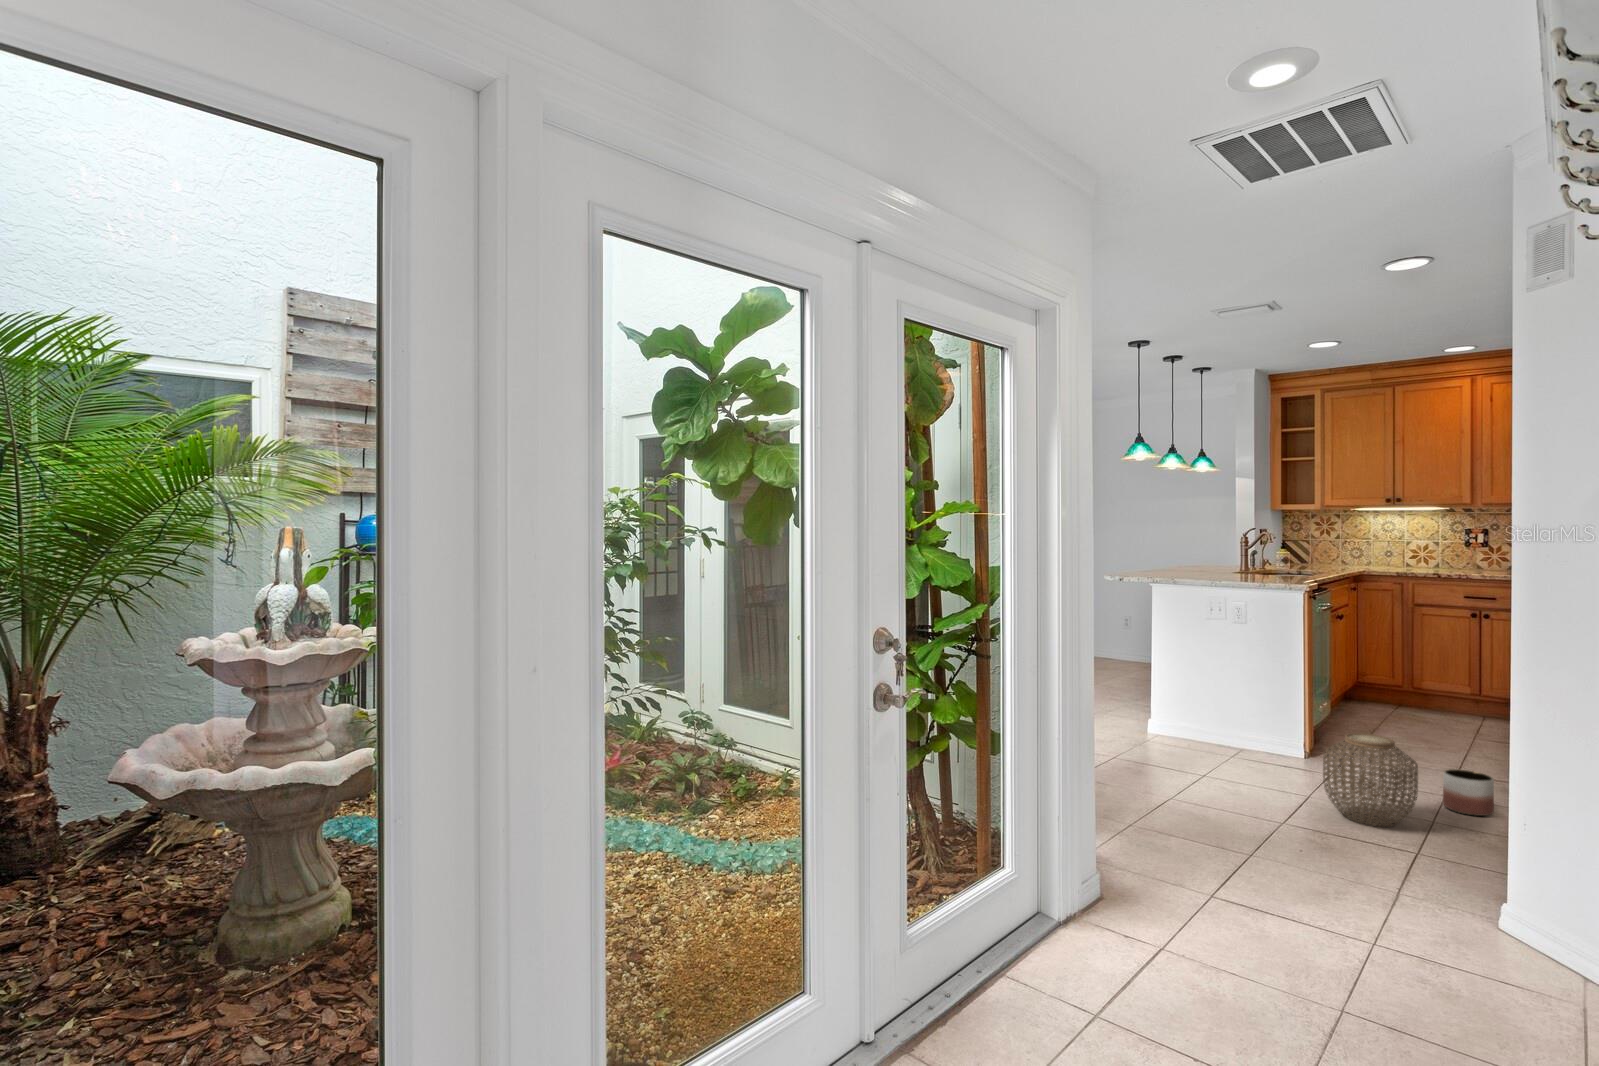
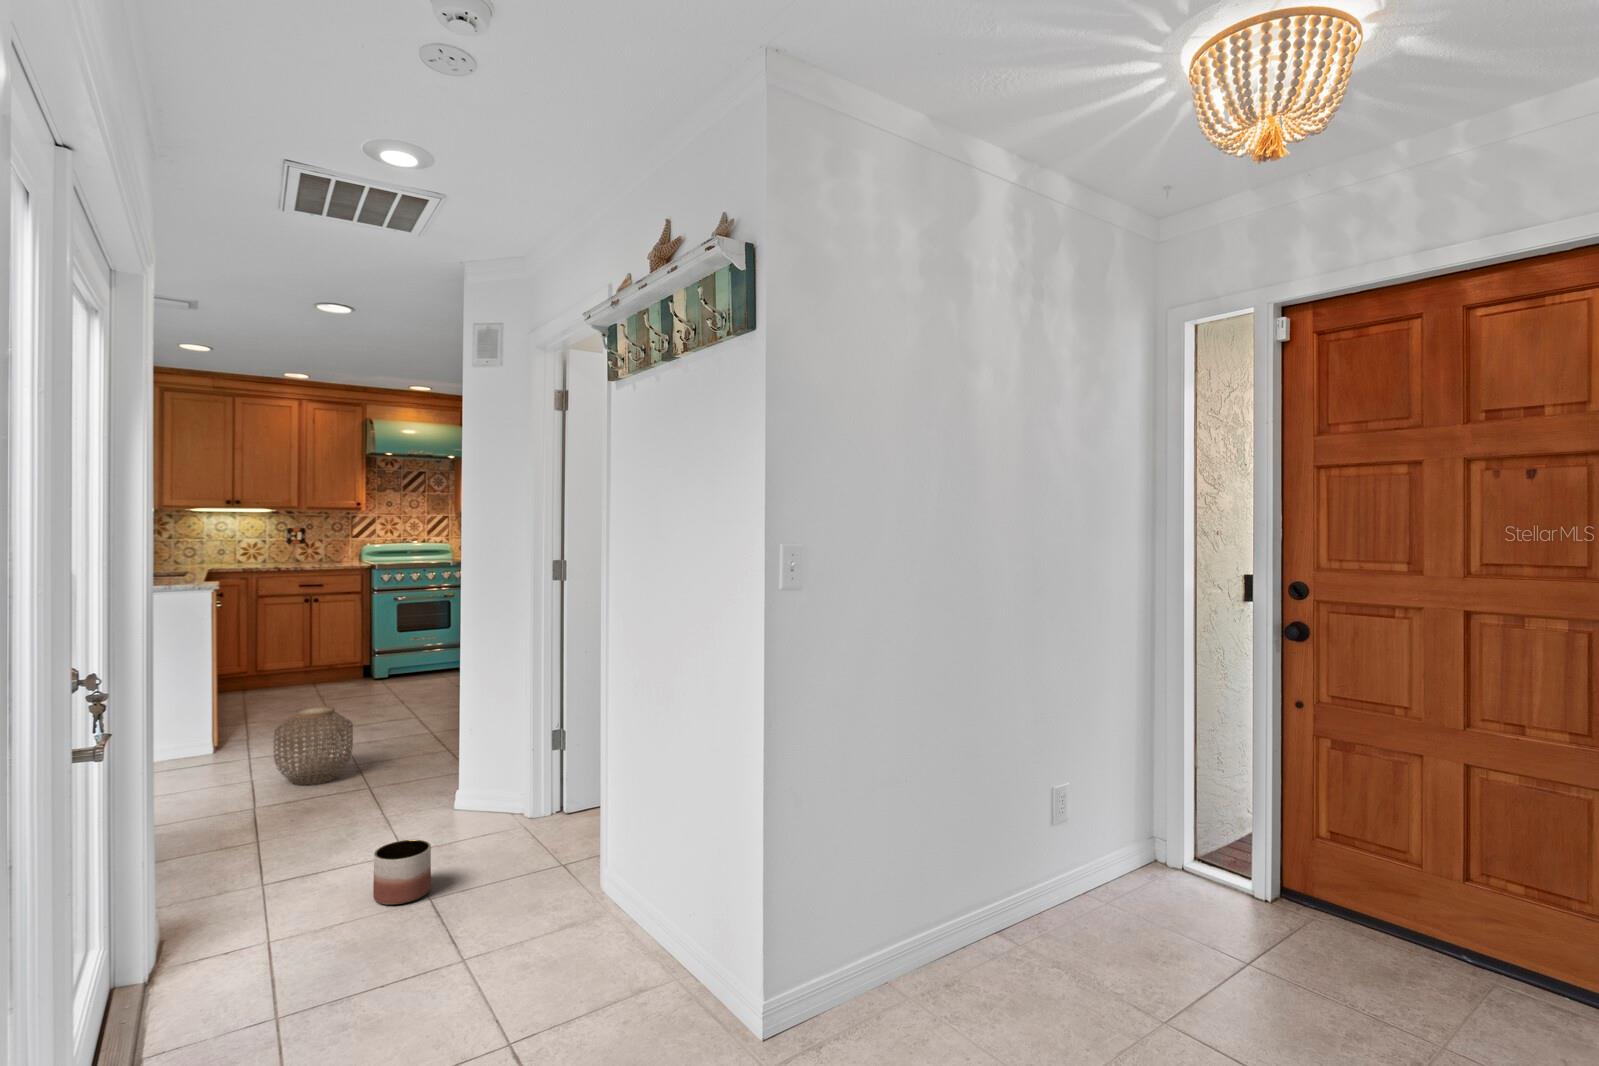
planter: present [1443,769,1494,816] -> present [373,840,431,905]

